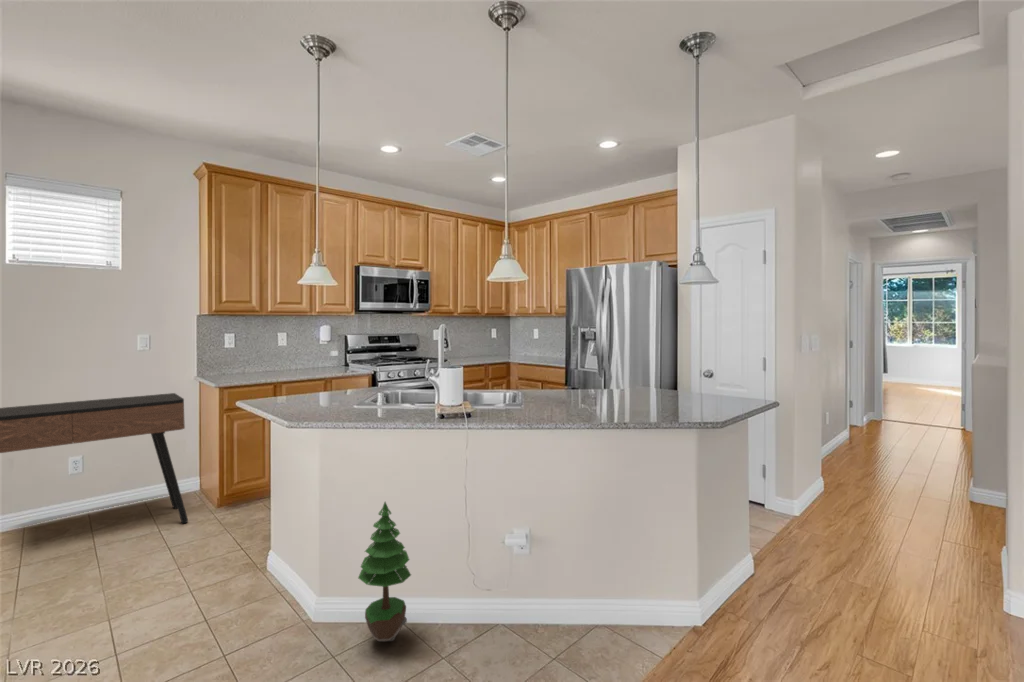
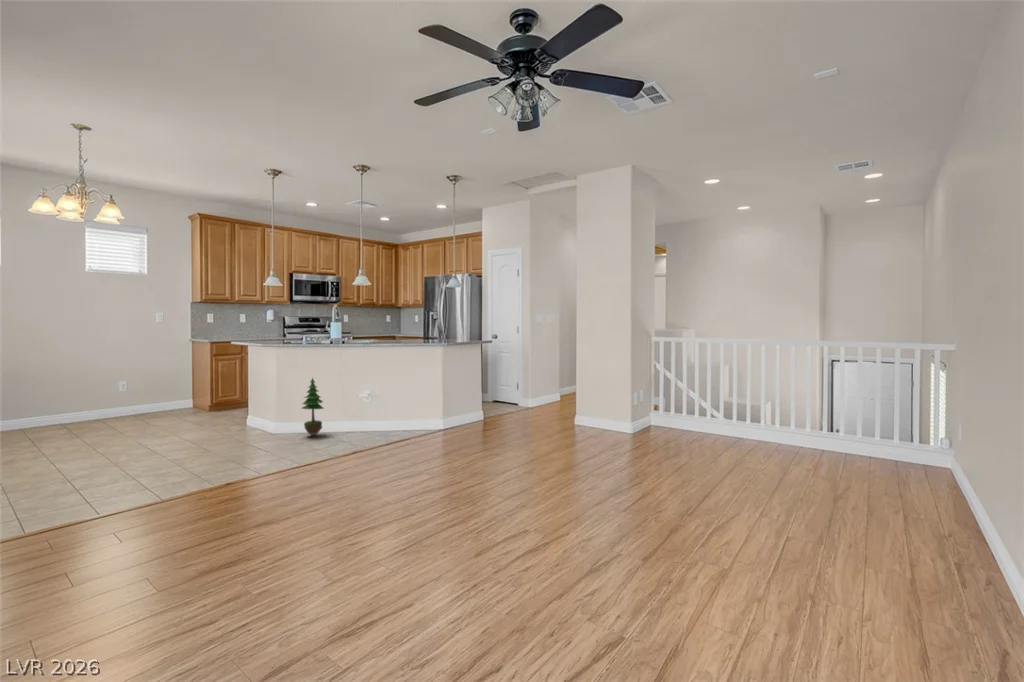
console table: present [0,393,188,523] -> none [64,347,197,434]

